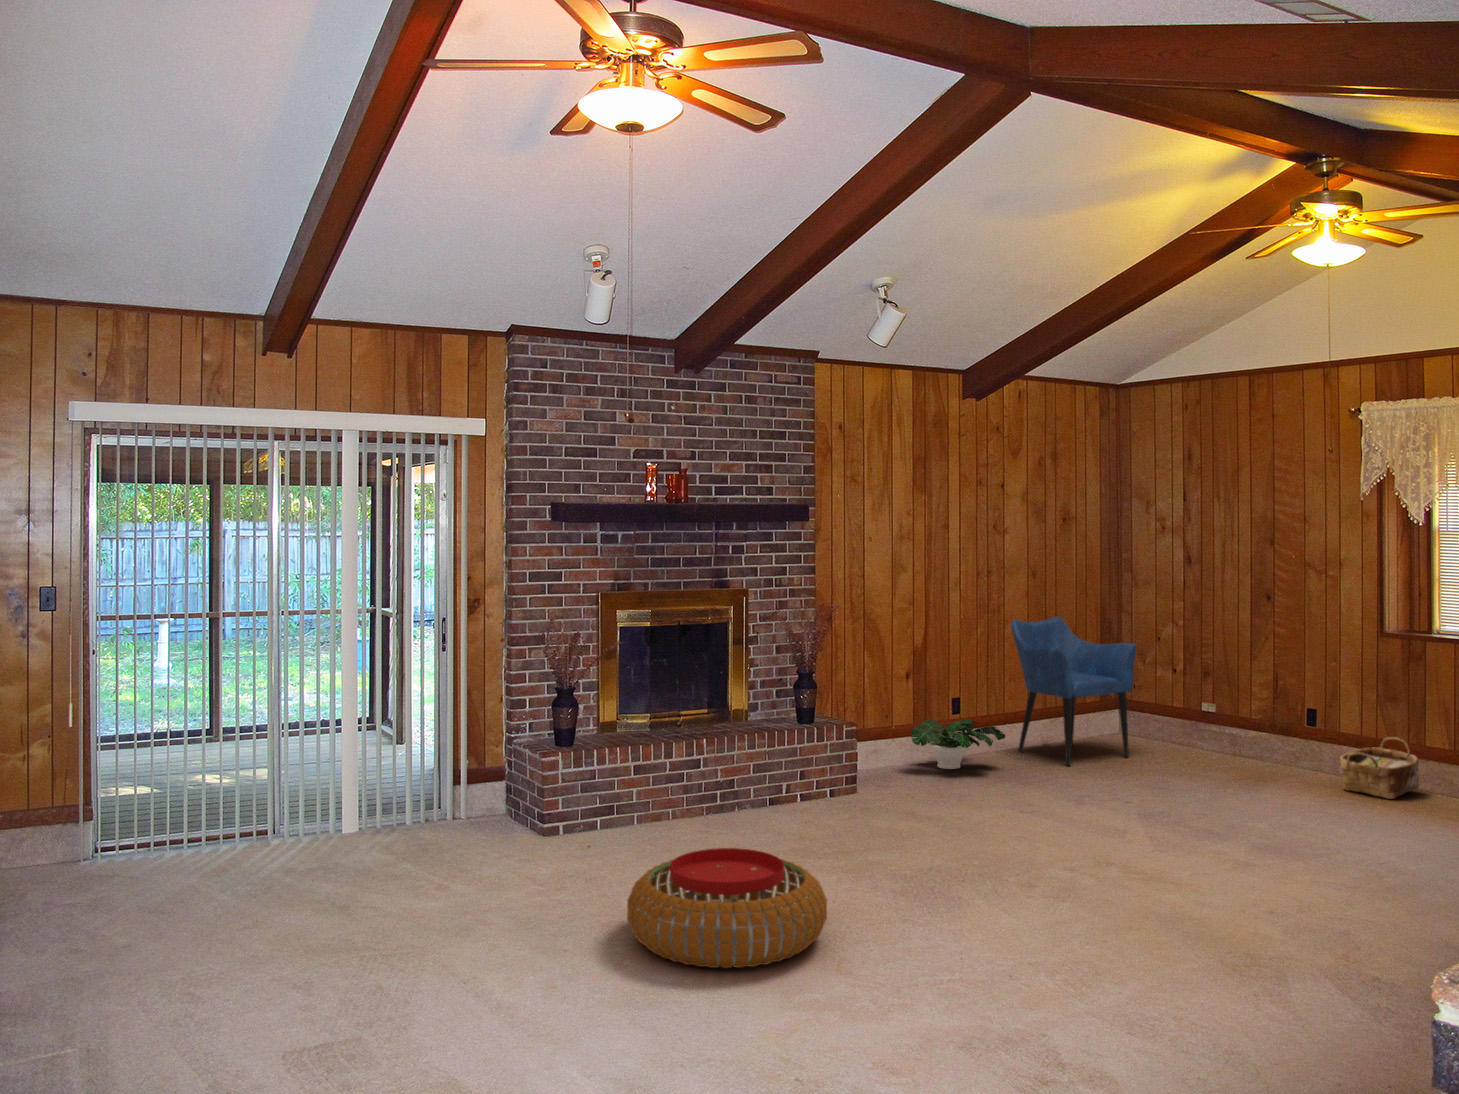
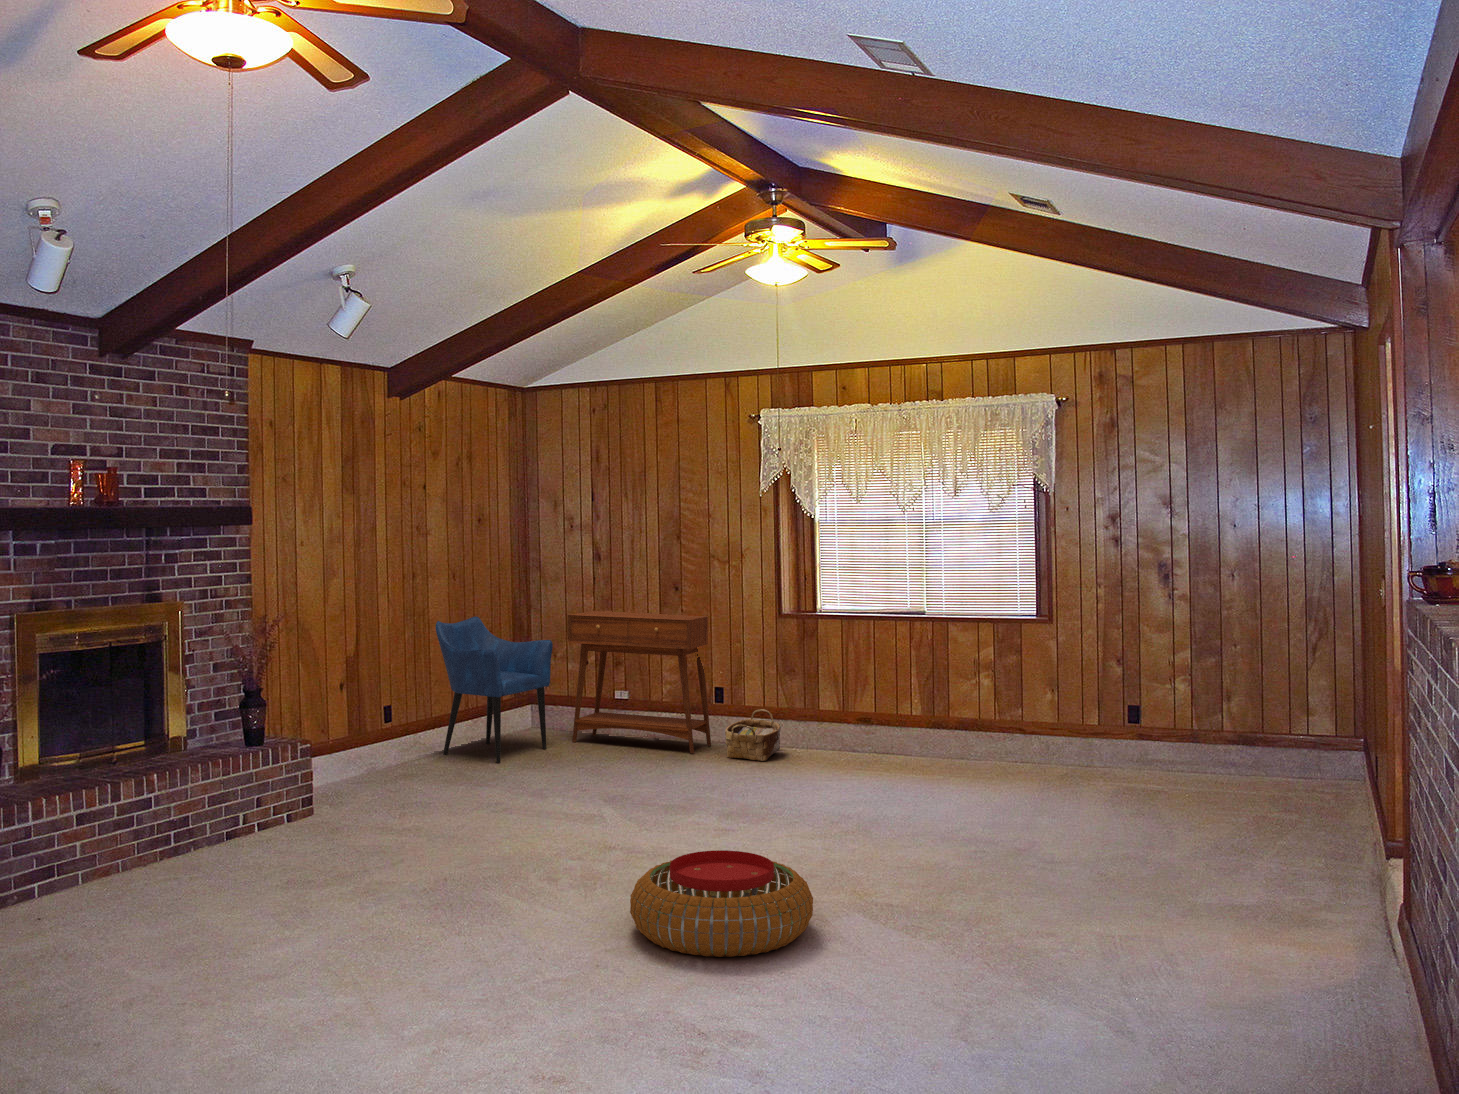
console table: none [1155,615,1334,780] -> present [567,611,711,753]
potted plant: present [911,719,1005,769] -> none [344,726,443,779]
pouf: present [627,848,827,968] -> present [630,850,813,957]

